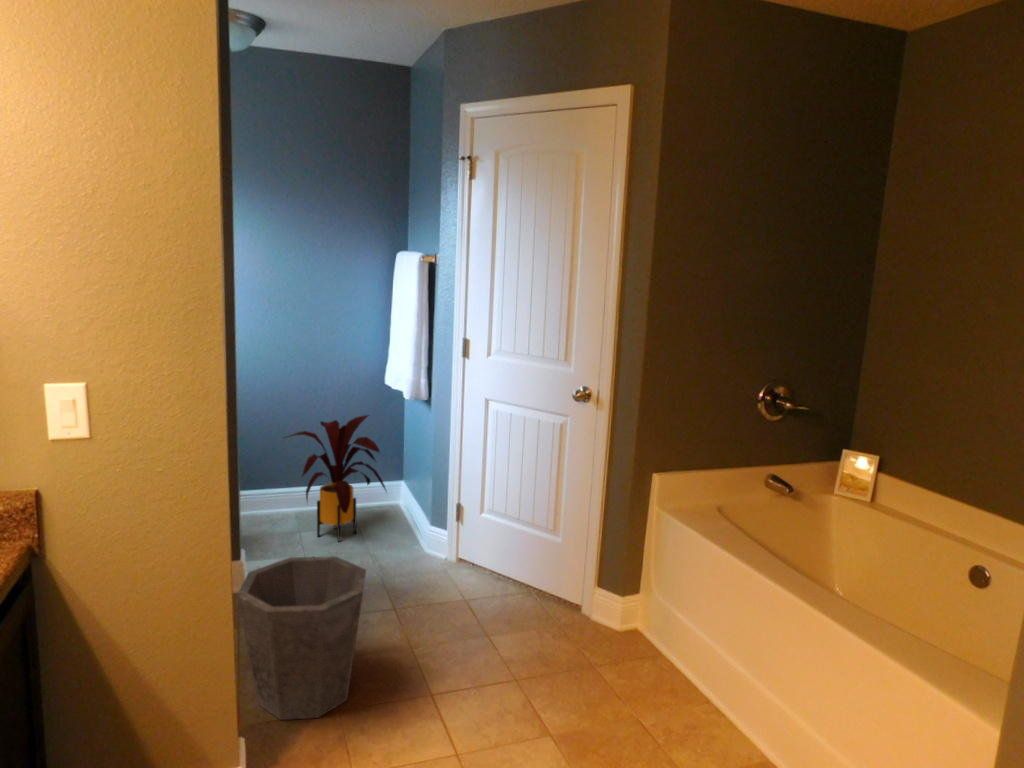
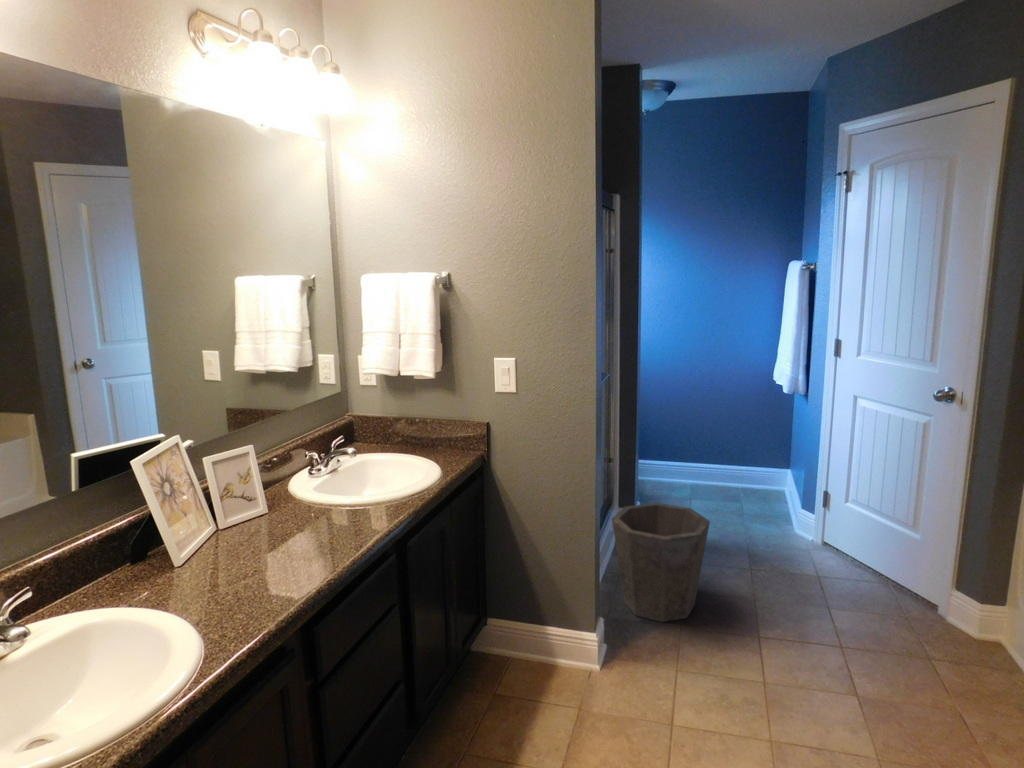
house plant: present [285,415,387,542] -> none [680,406,764,510]

